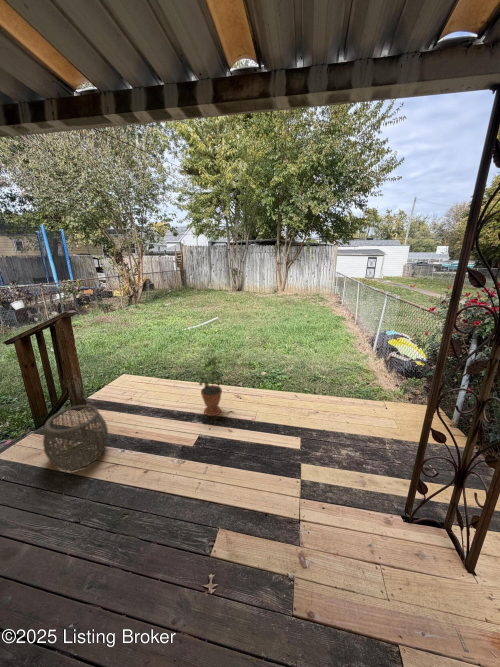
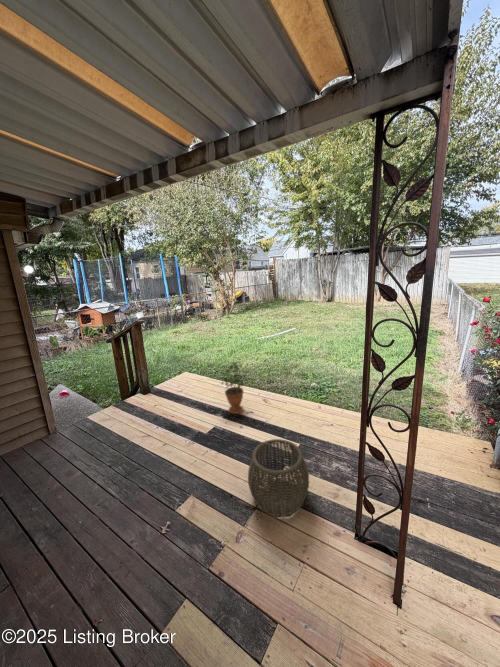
woven basket: present [43,405,108,471] -> present [248,439,309,517]

